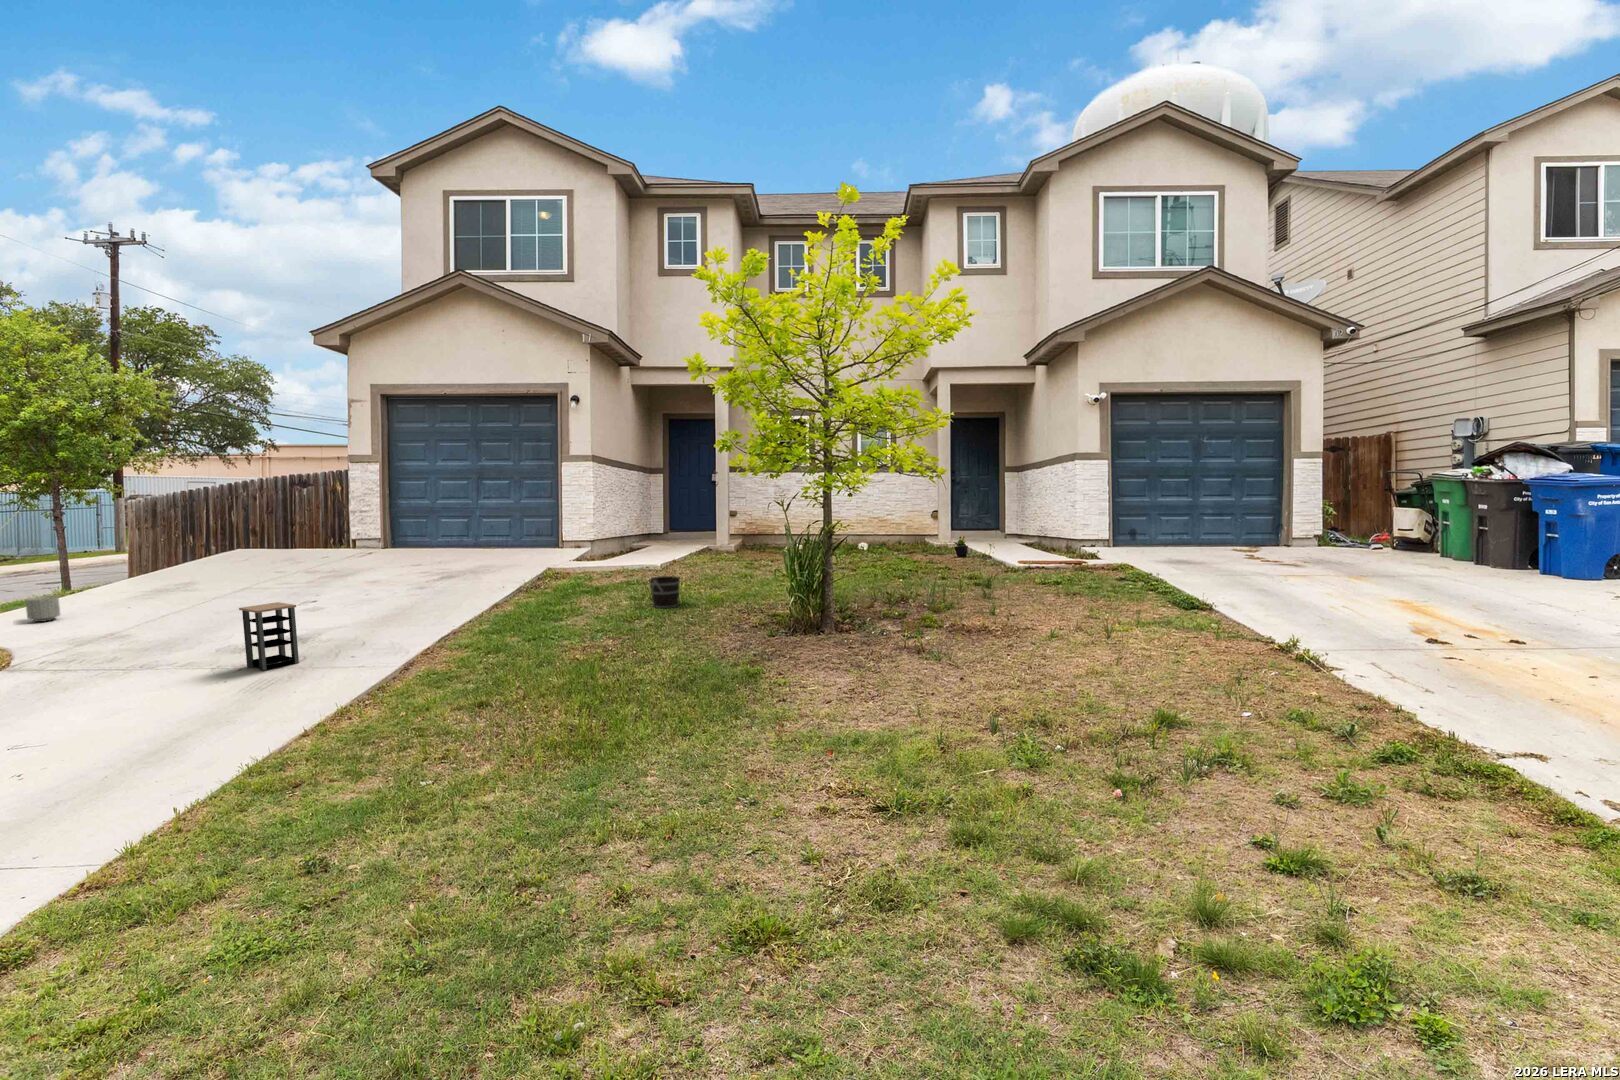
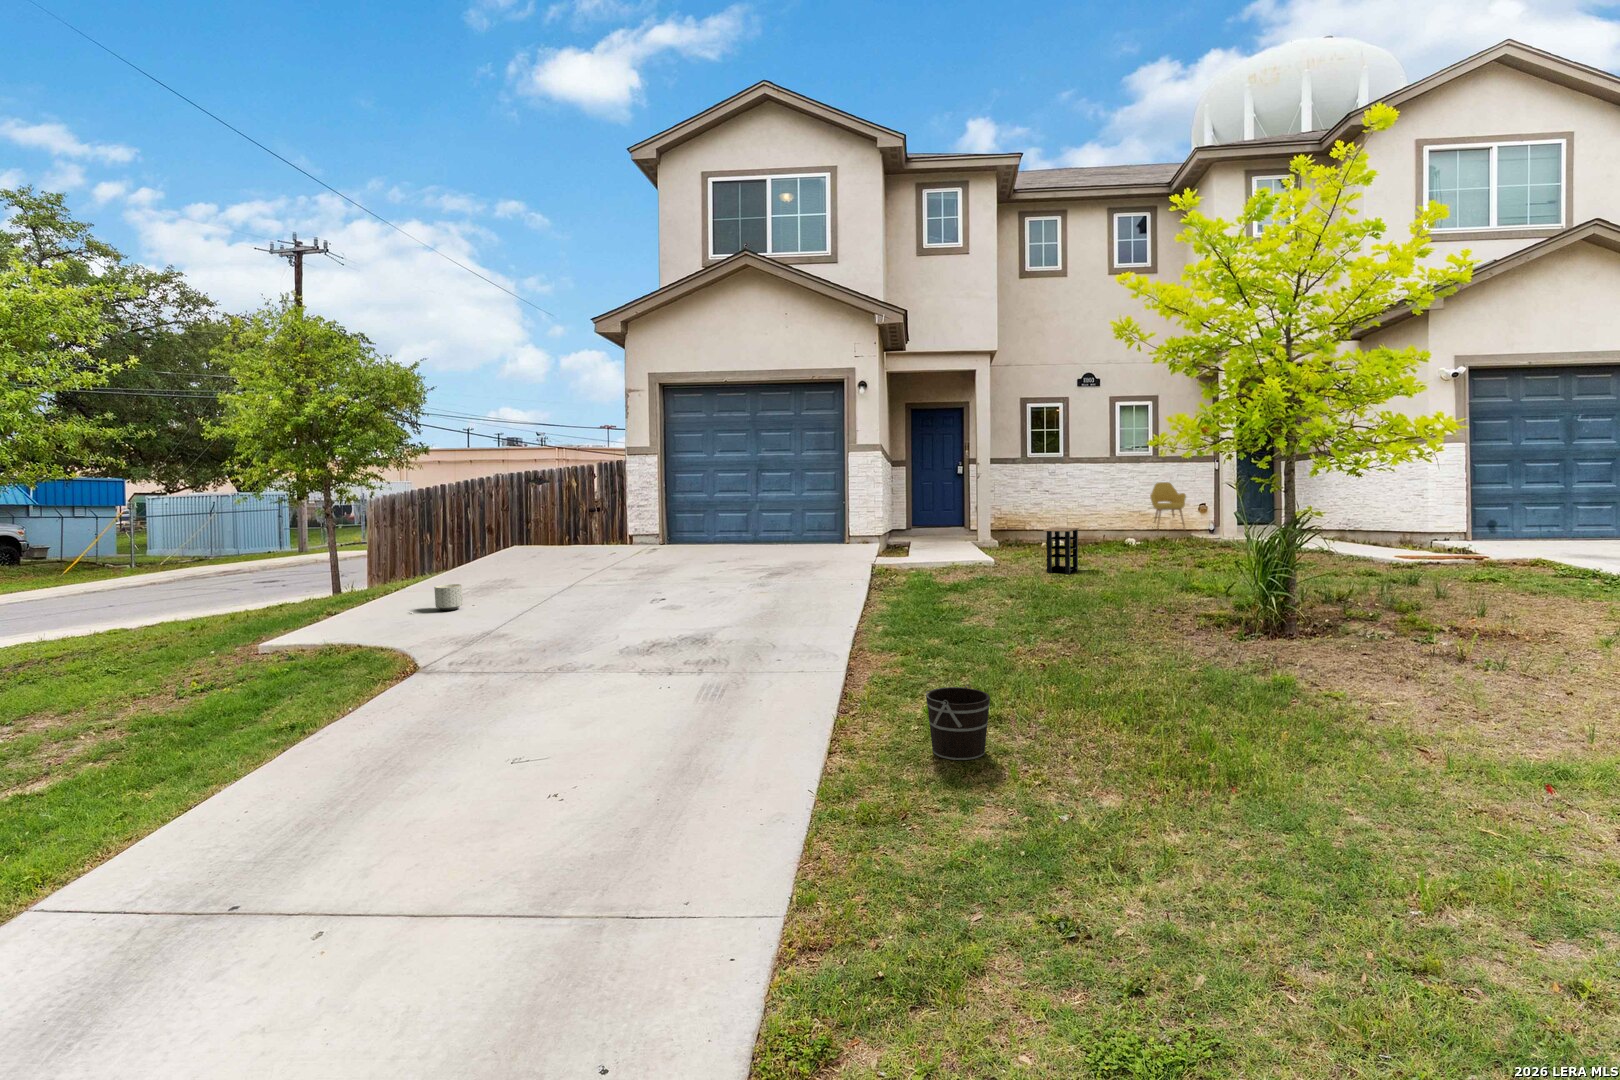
chair: none [870,492,901,538] -> present [1150,482,1186,530]
bucket: present [649,576,680,608] -> present [926,685,990,760]
side table: present [239,602,299,671] -> present [1044,527,1079,574]

